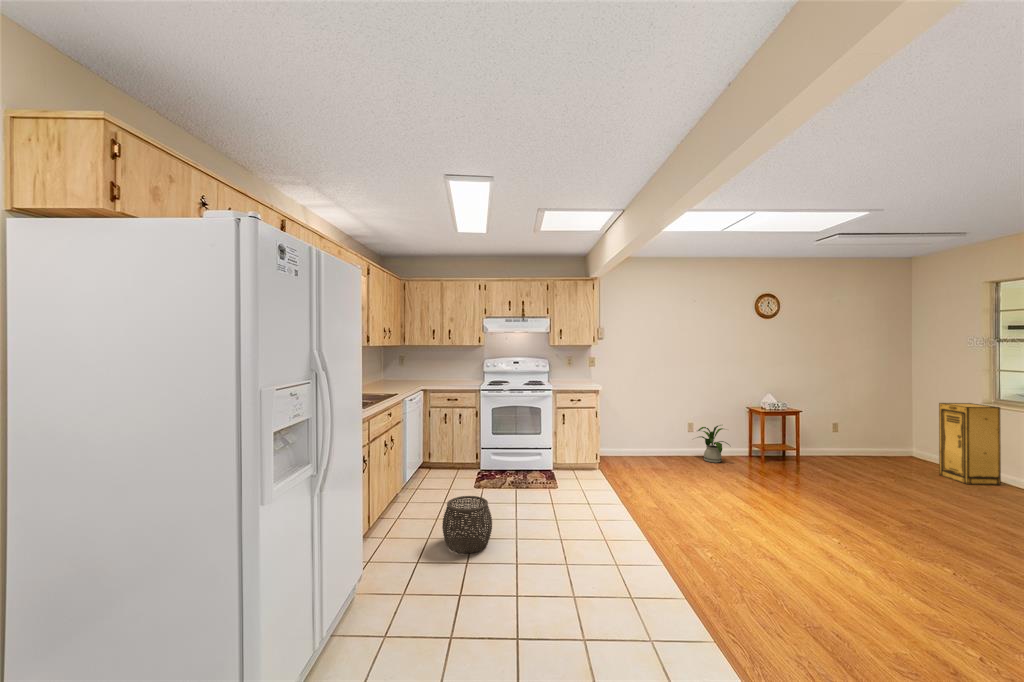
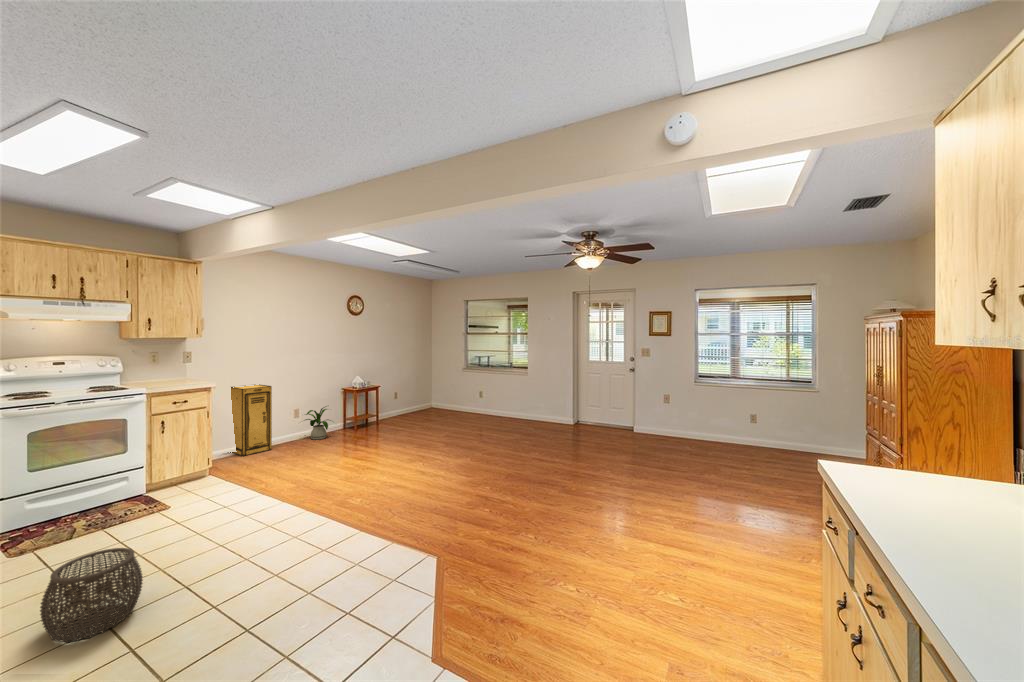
storage cabinet: present [939,403,1001,485] -> present [230,384,272,456]

